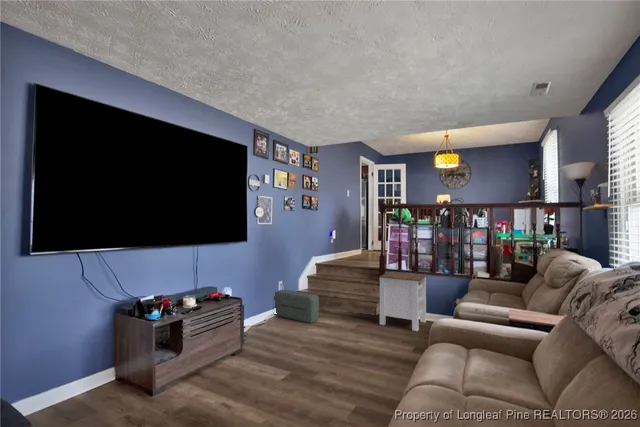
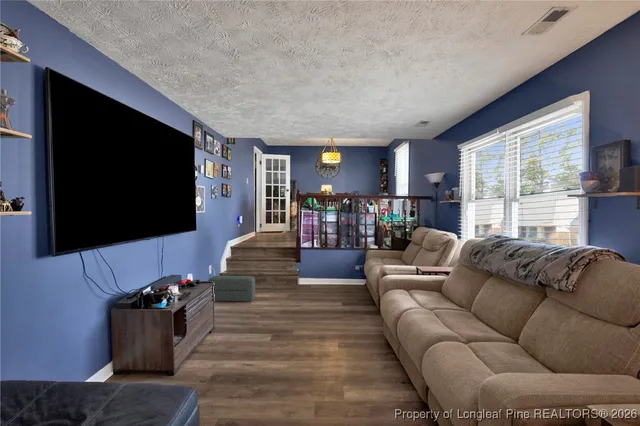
side table: present [380,272,427,331] -> none [306,250,338,293]

